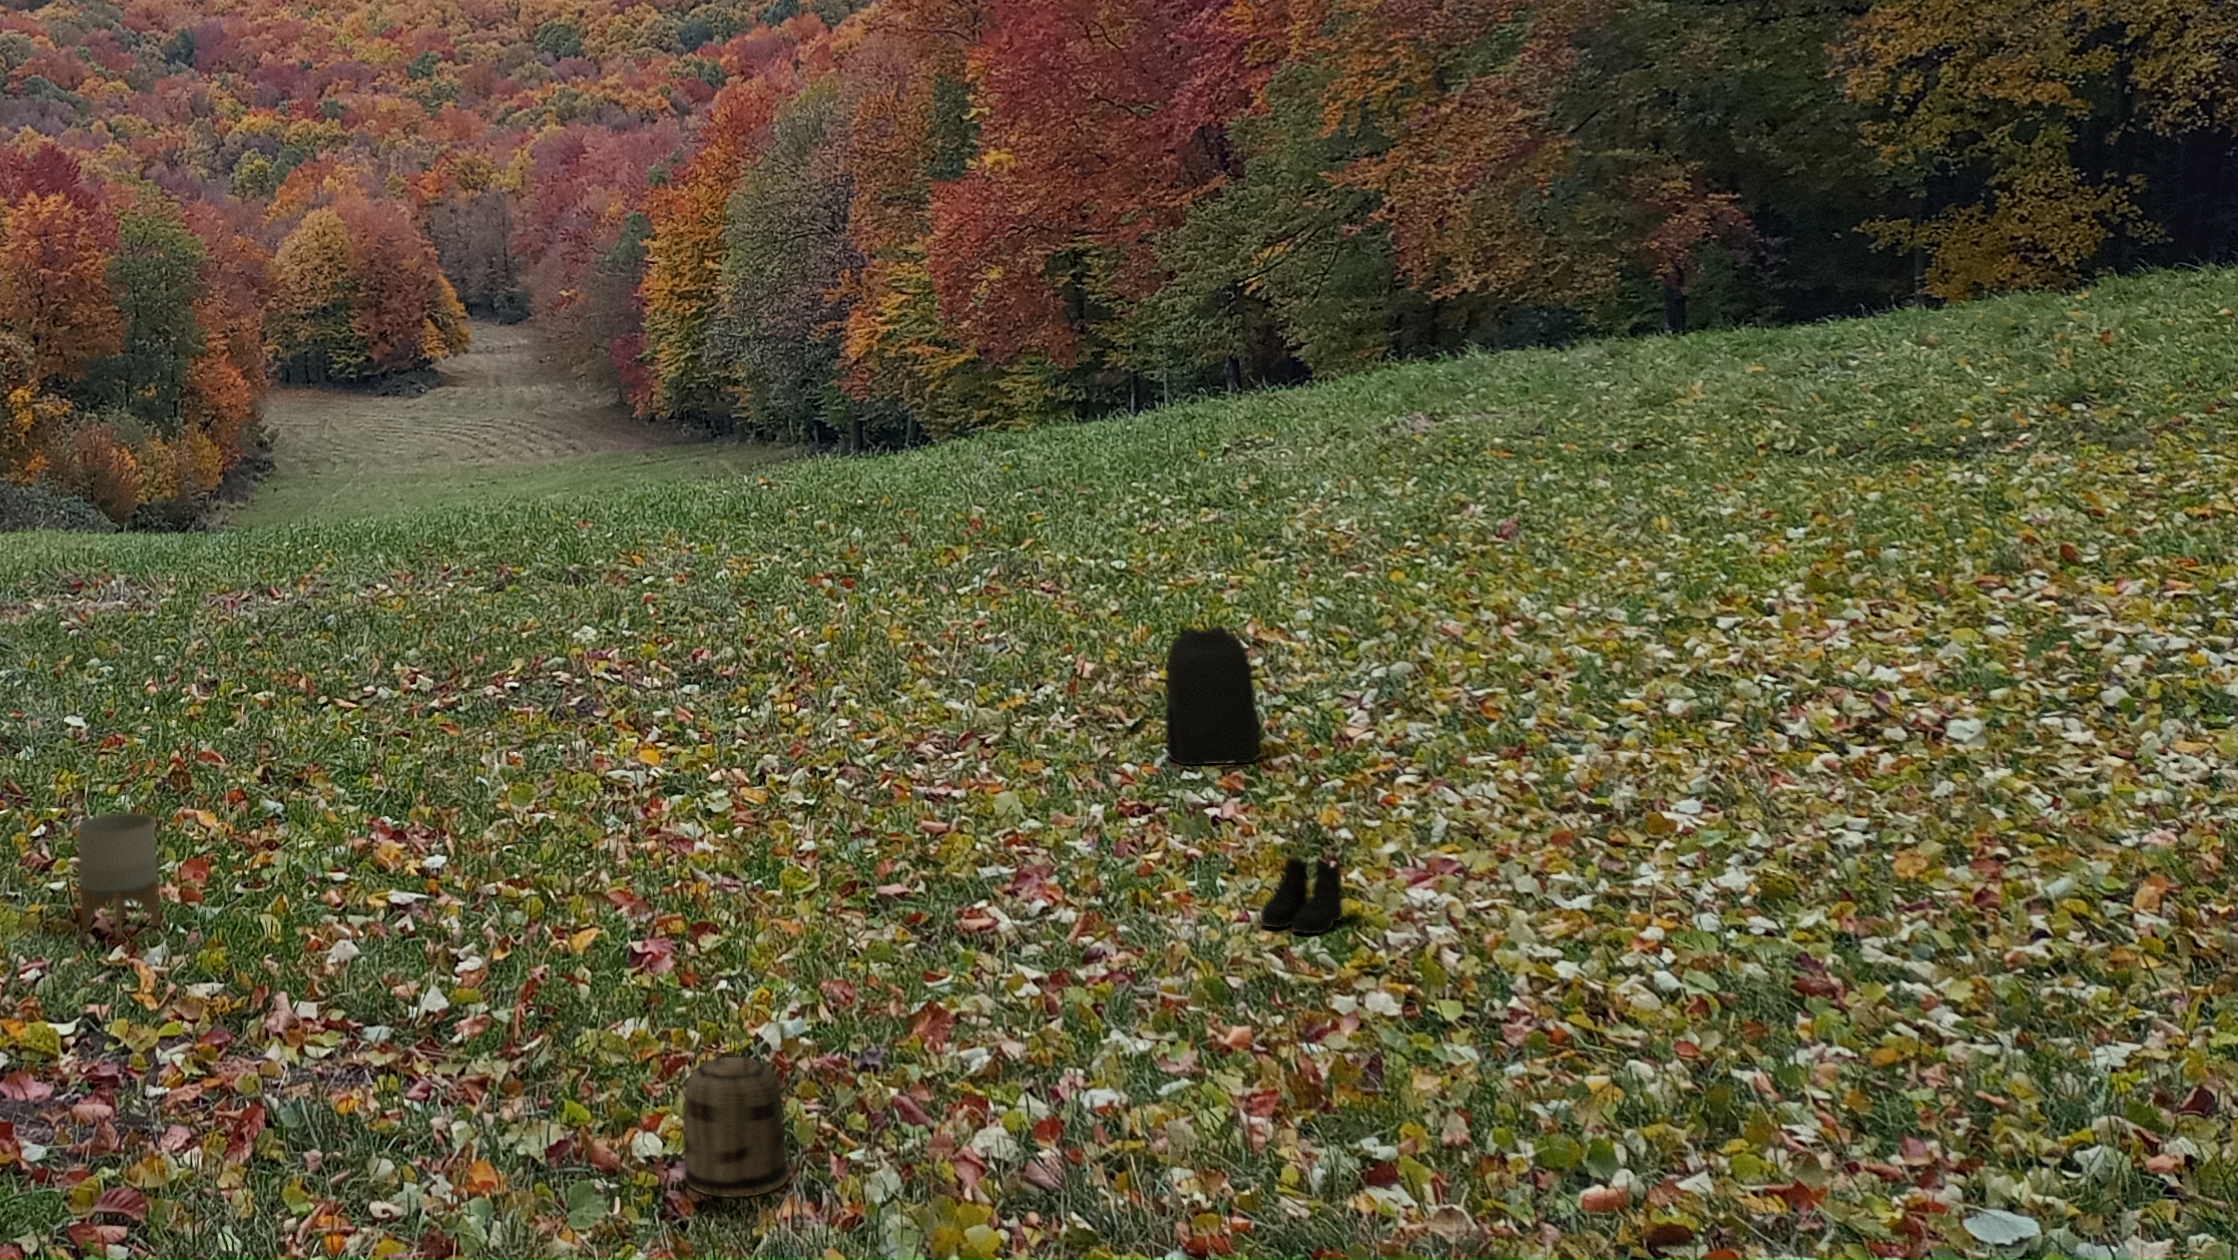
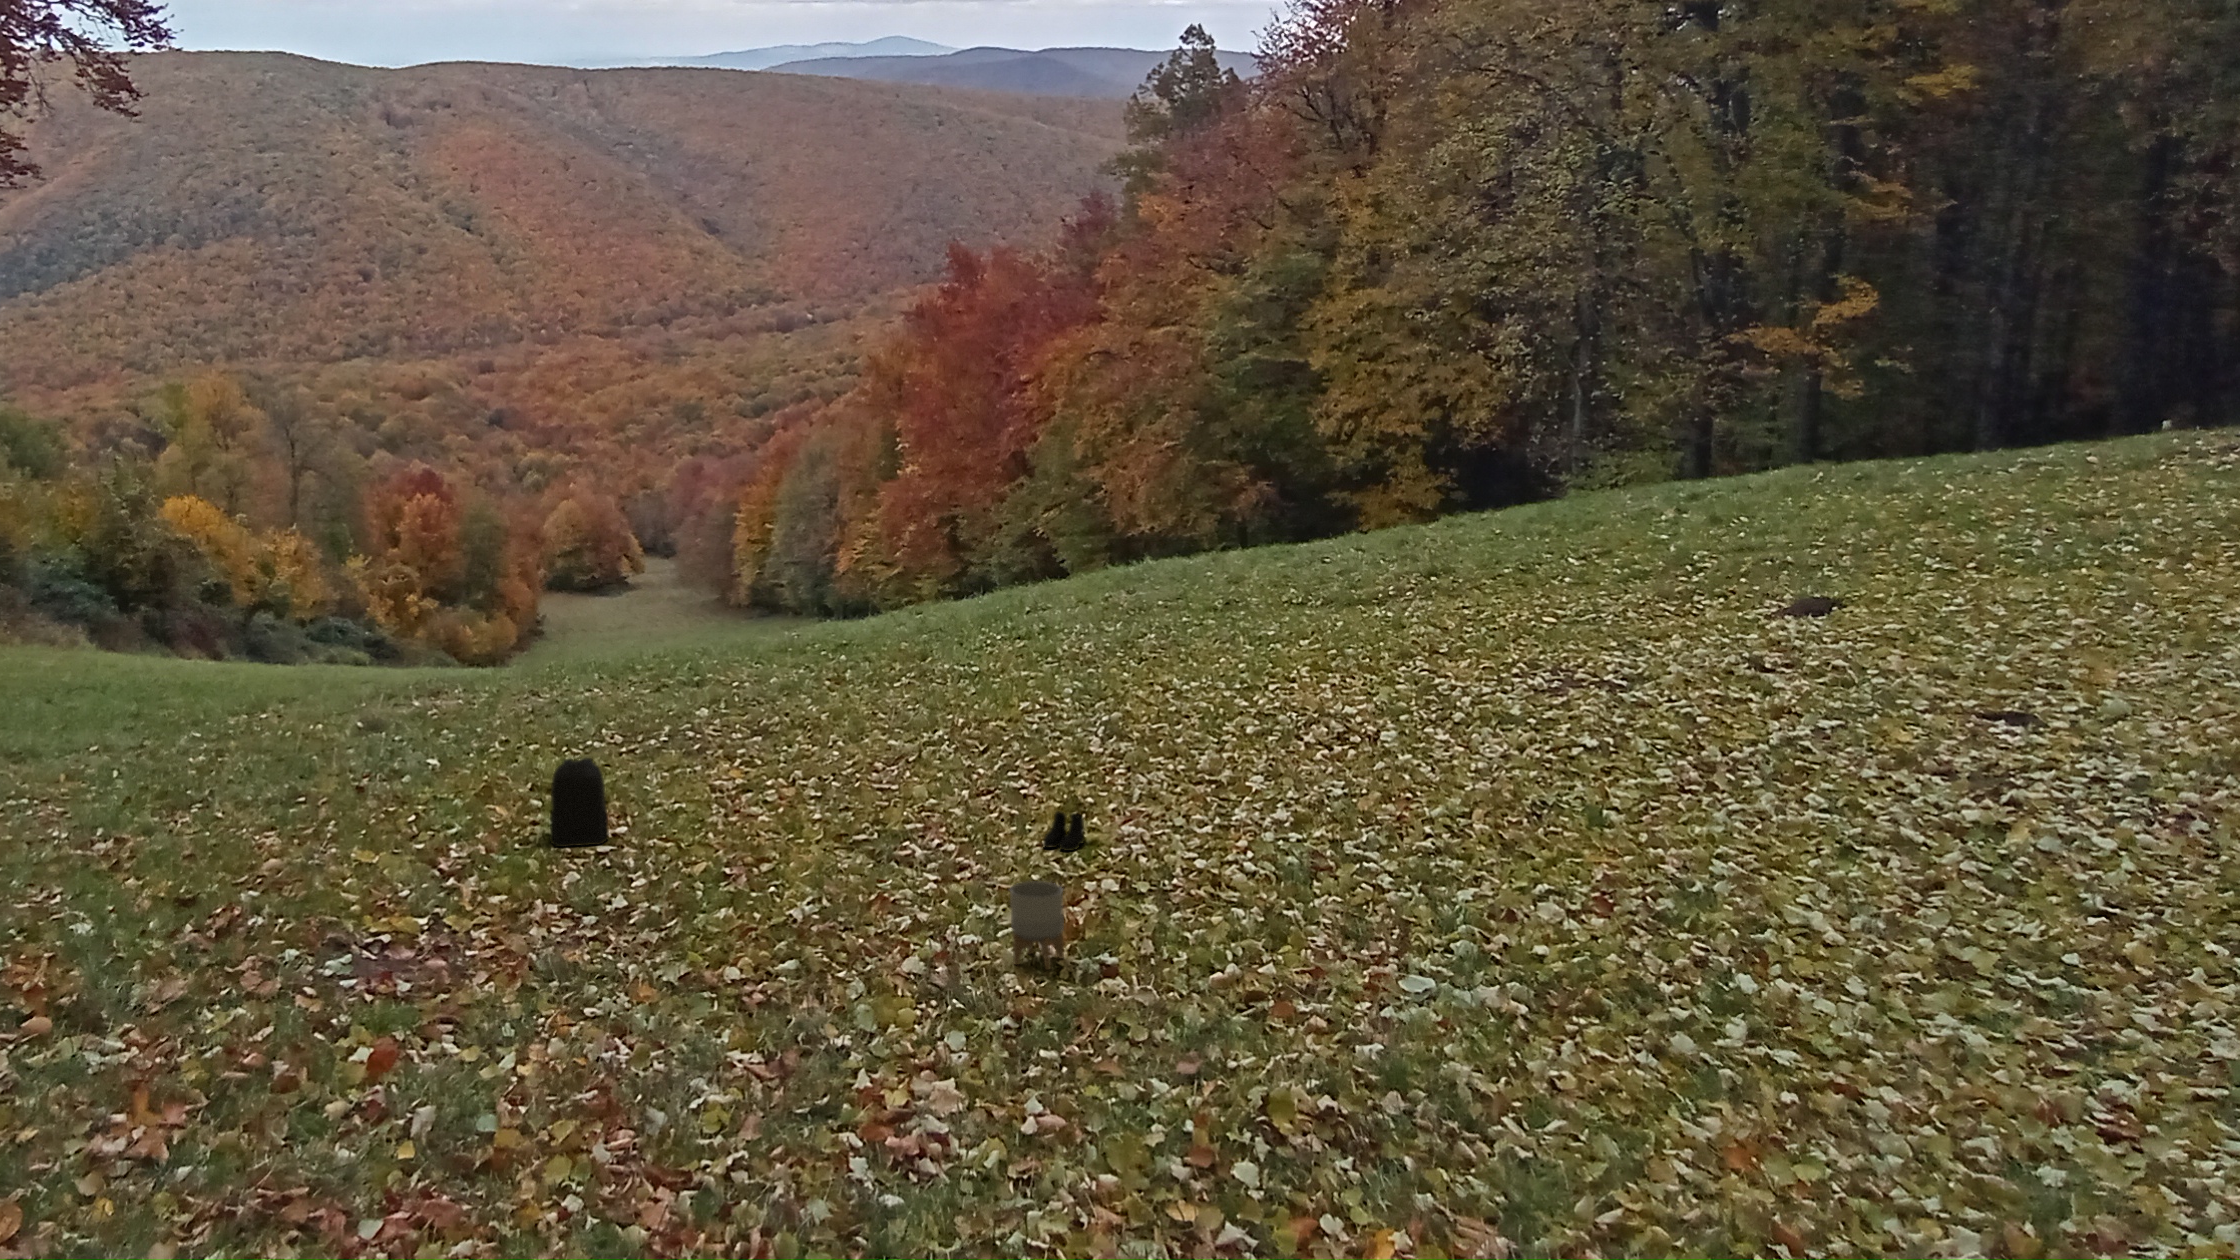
backpack: present [1165,623,1263,765] -> present [549,758,609,847]
planter: present [77,813,160,939] -> present [1010,881,1064,970]
basket: present [683,1032,790,1198] -> none [775,908,830,993]

